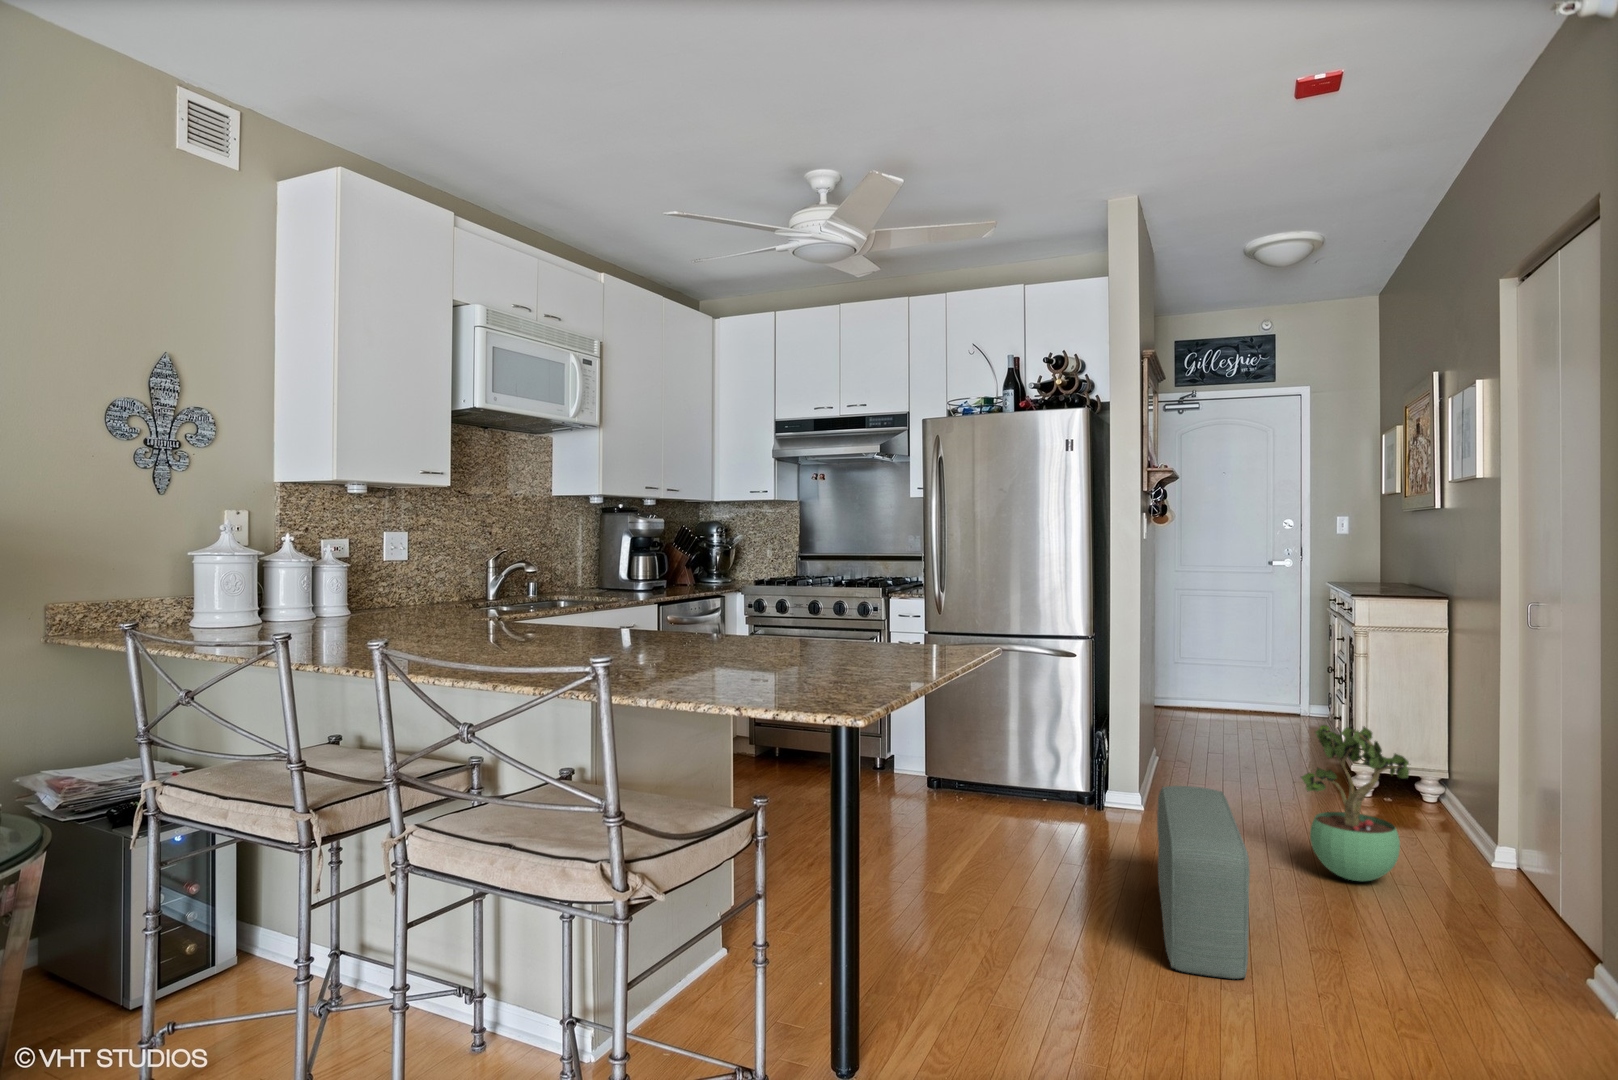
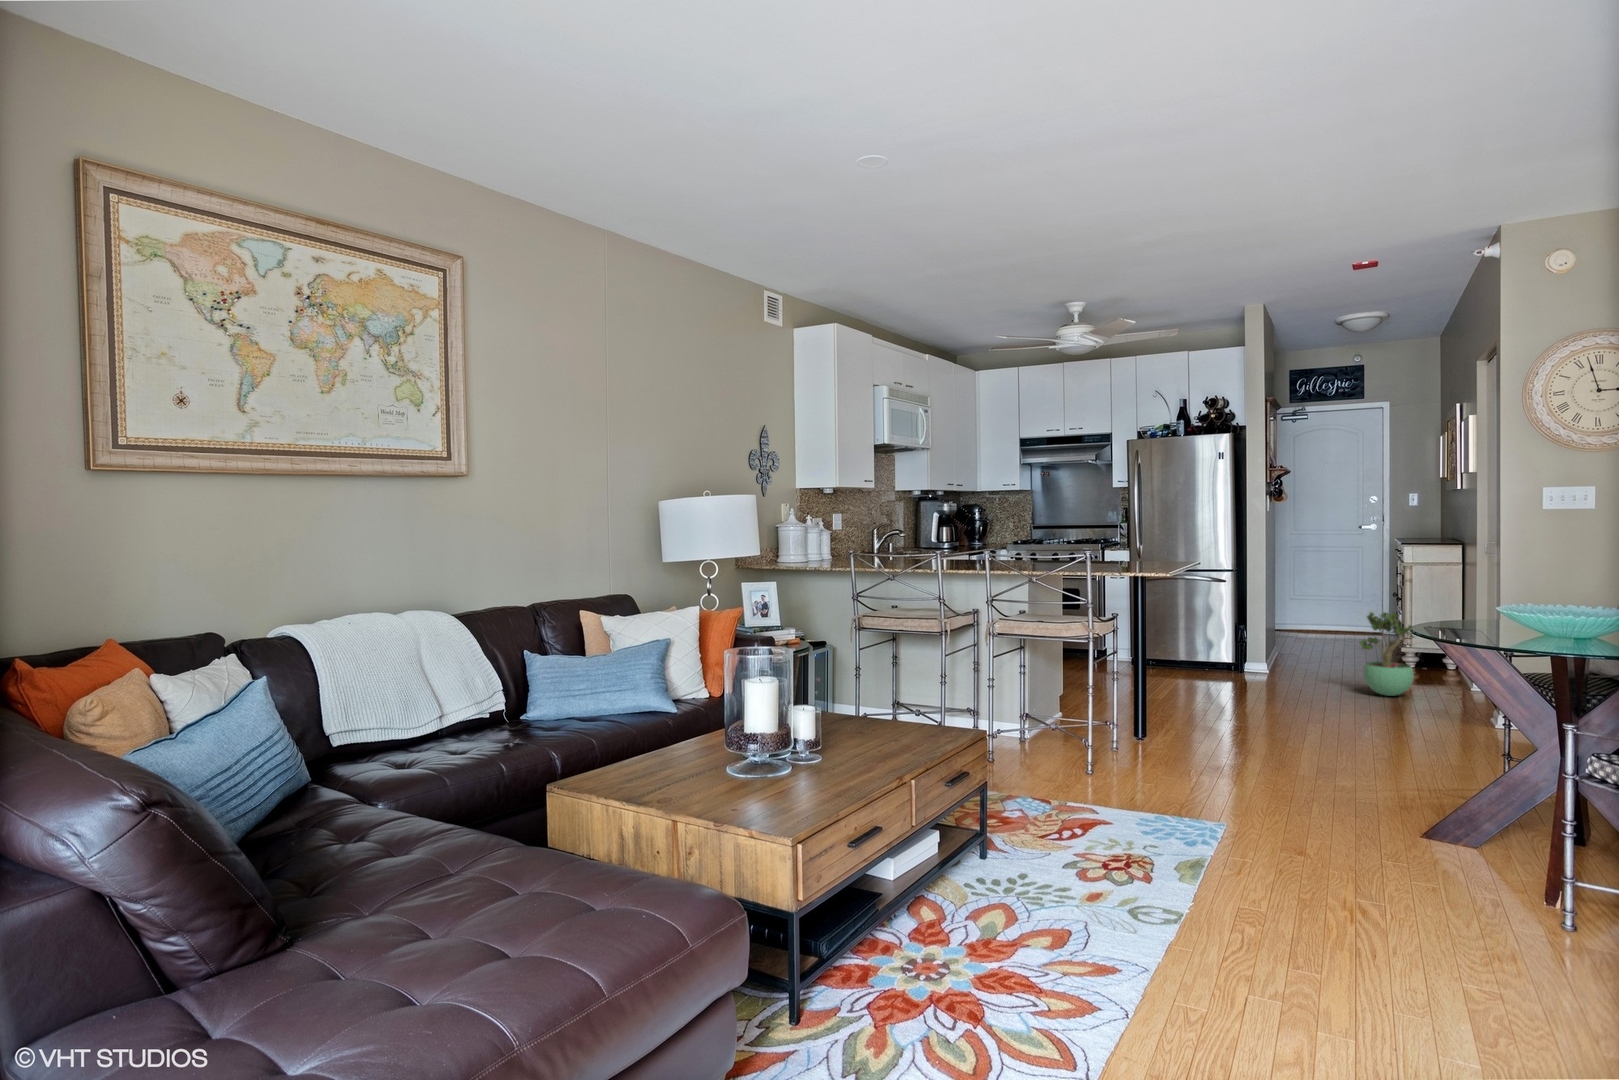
pouf: present [1157,786,1250,979] -> none [1276,643,1321,720]

